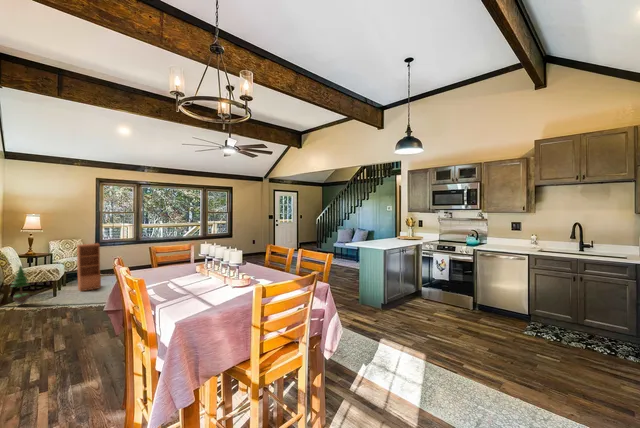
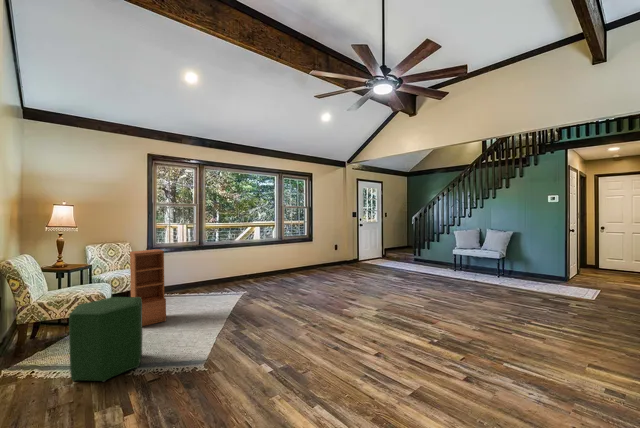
potted tree: present [12,266,30,304] -> none [26,289,61,361]
ottoman: none [35,270,79,311] -> present [69,297,142,382]

